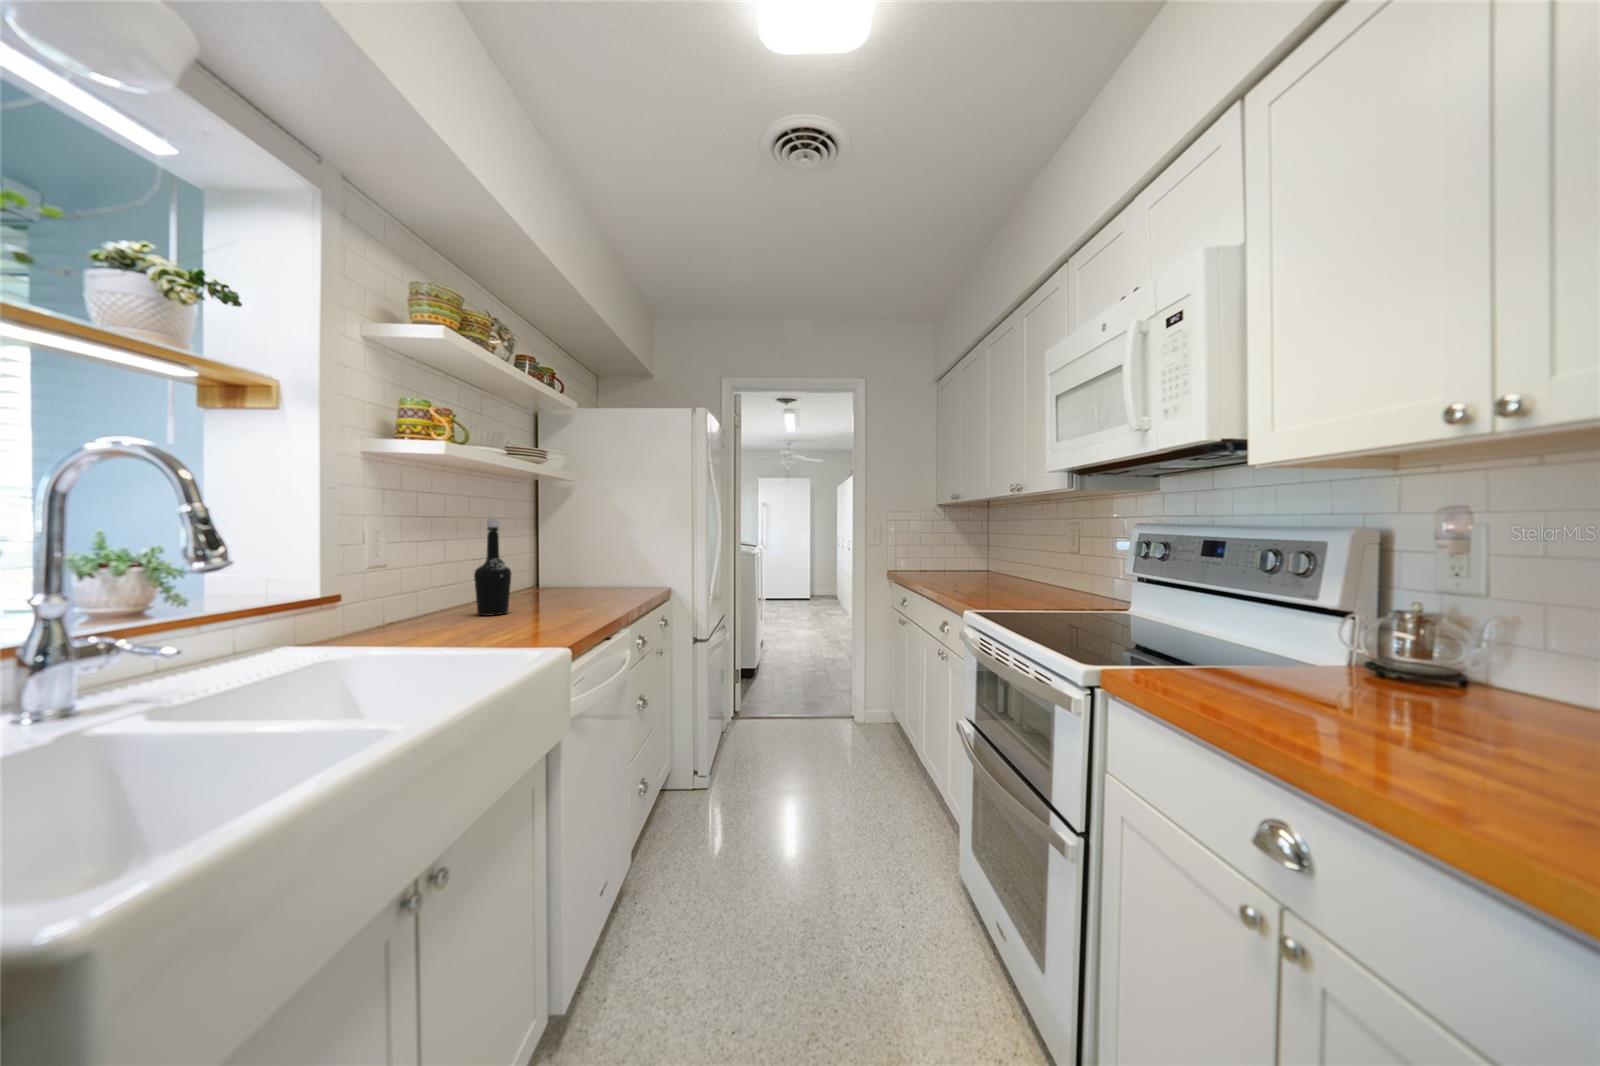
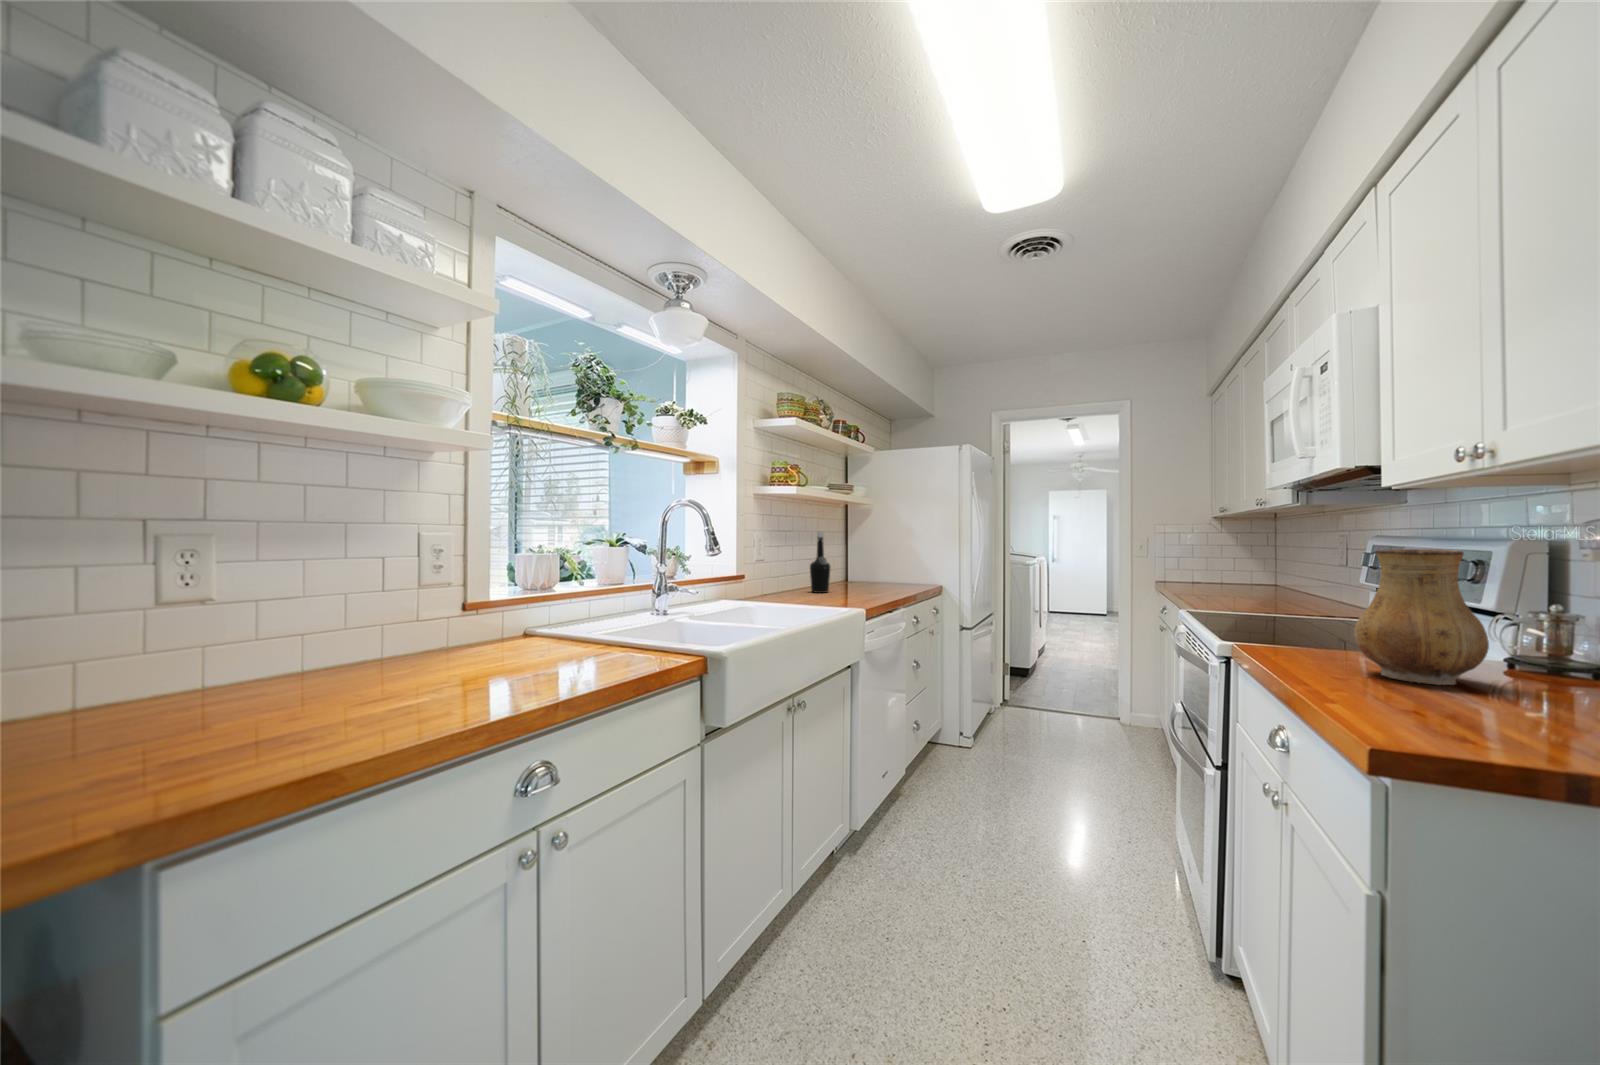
ceramic pitcher: none [1318,545,1503,736] -> present [1354,549,1489,685]

